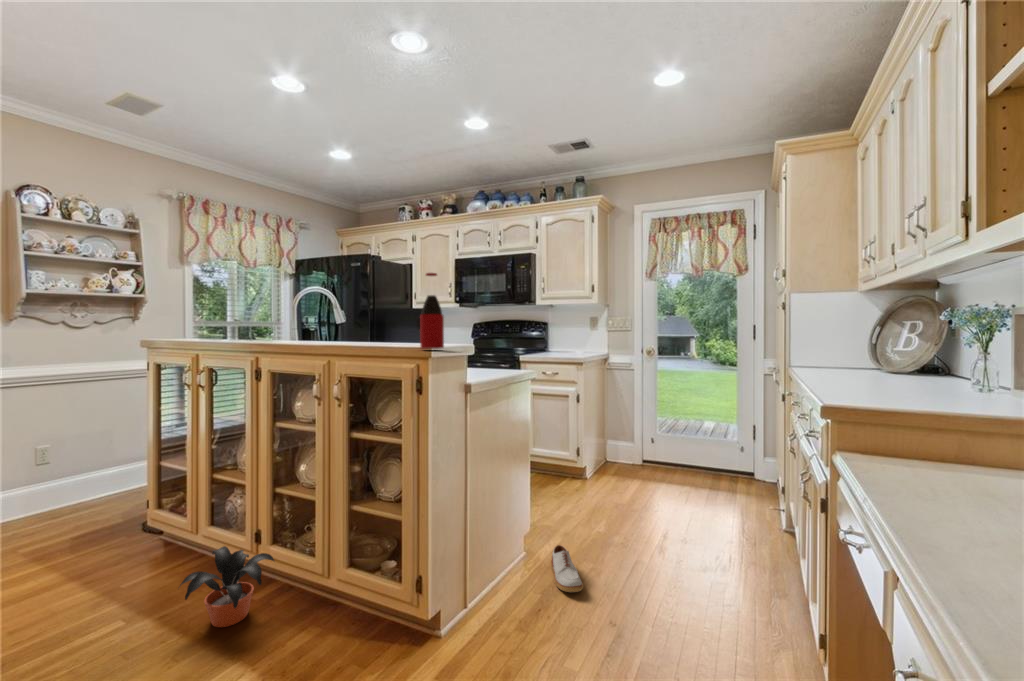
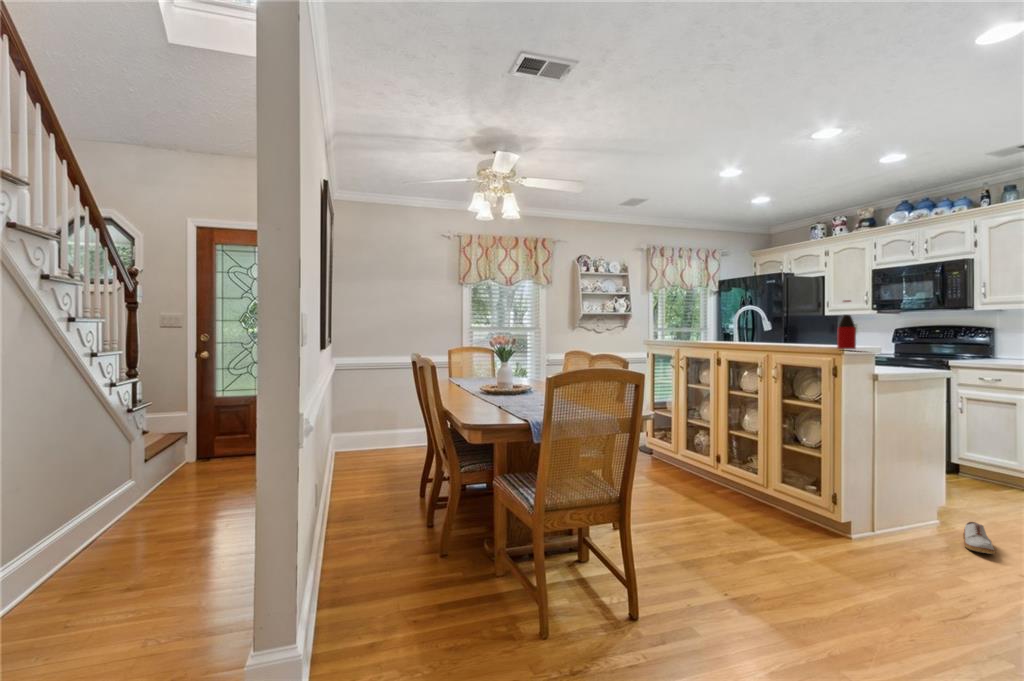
potted plant: present [180,546,274,627] -> none [682,457,731,498]

